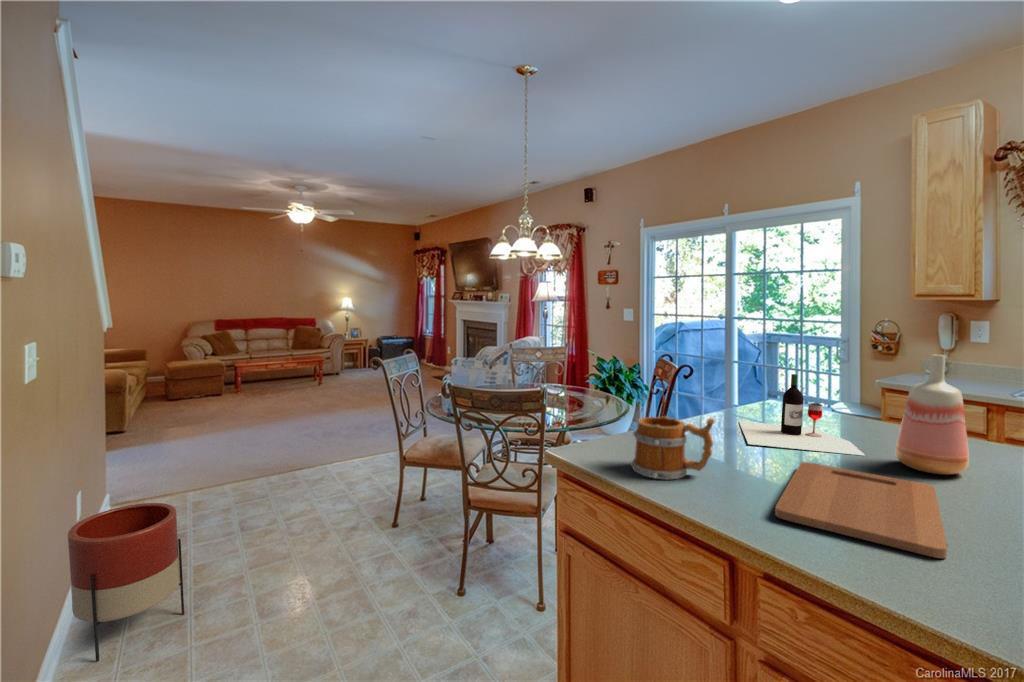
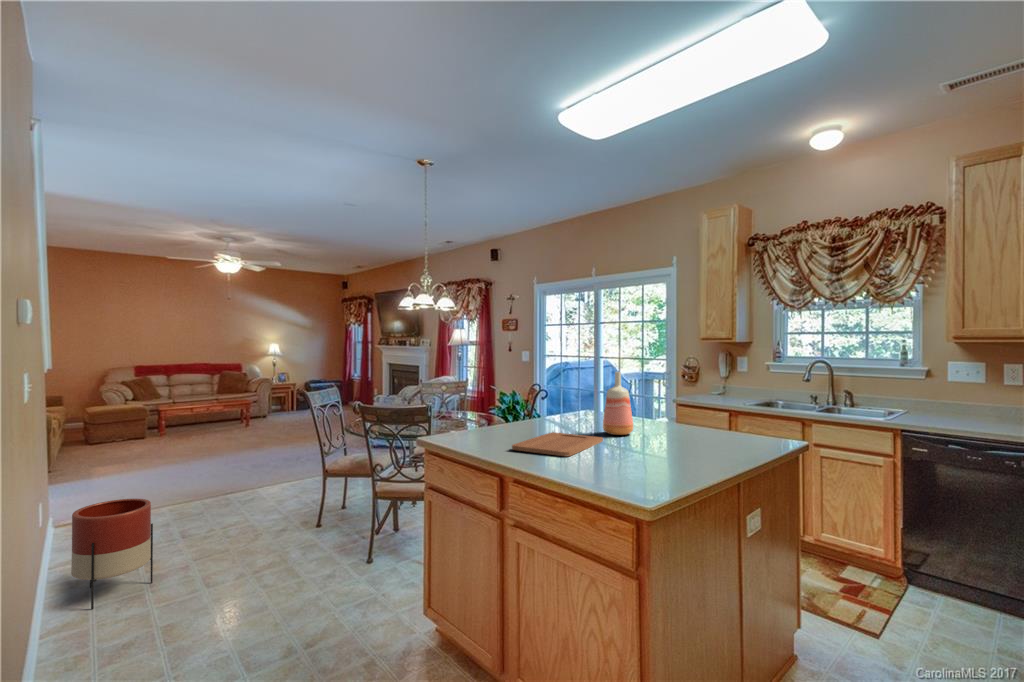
wine bottle: present [739,374,864,455] -> none [536,388,599,431]
mug: present [631,416,715,479] -> none [457,408,499,442]

